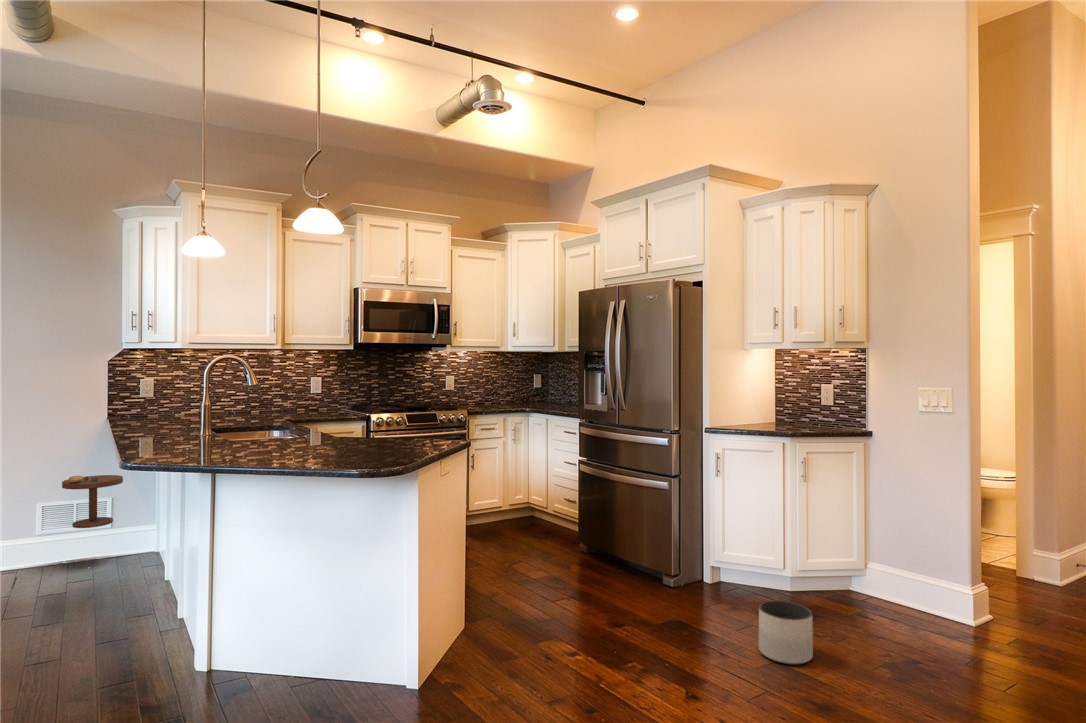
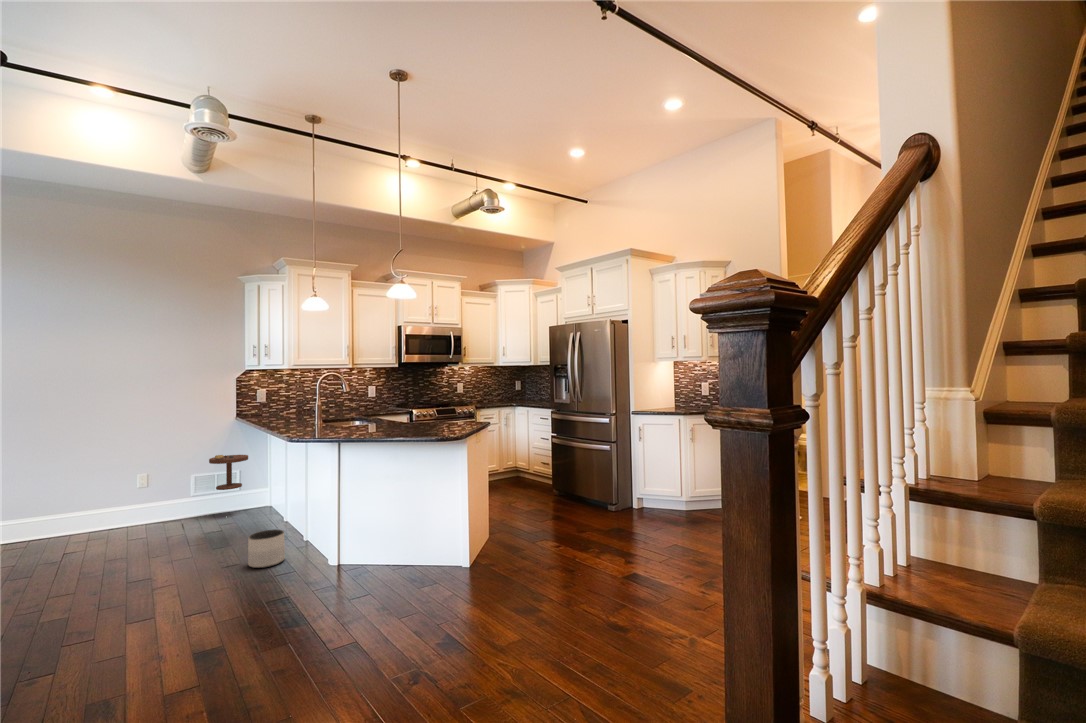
planter: present [759,600,813,665] -> present [248,529,285,568]

